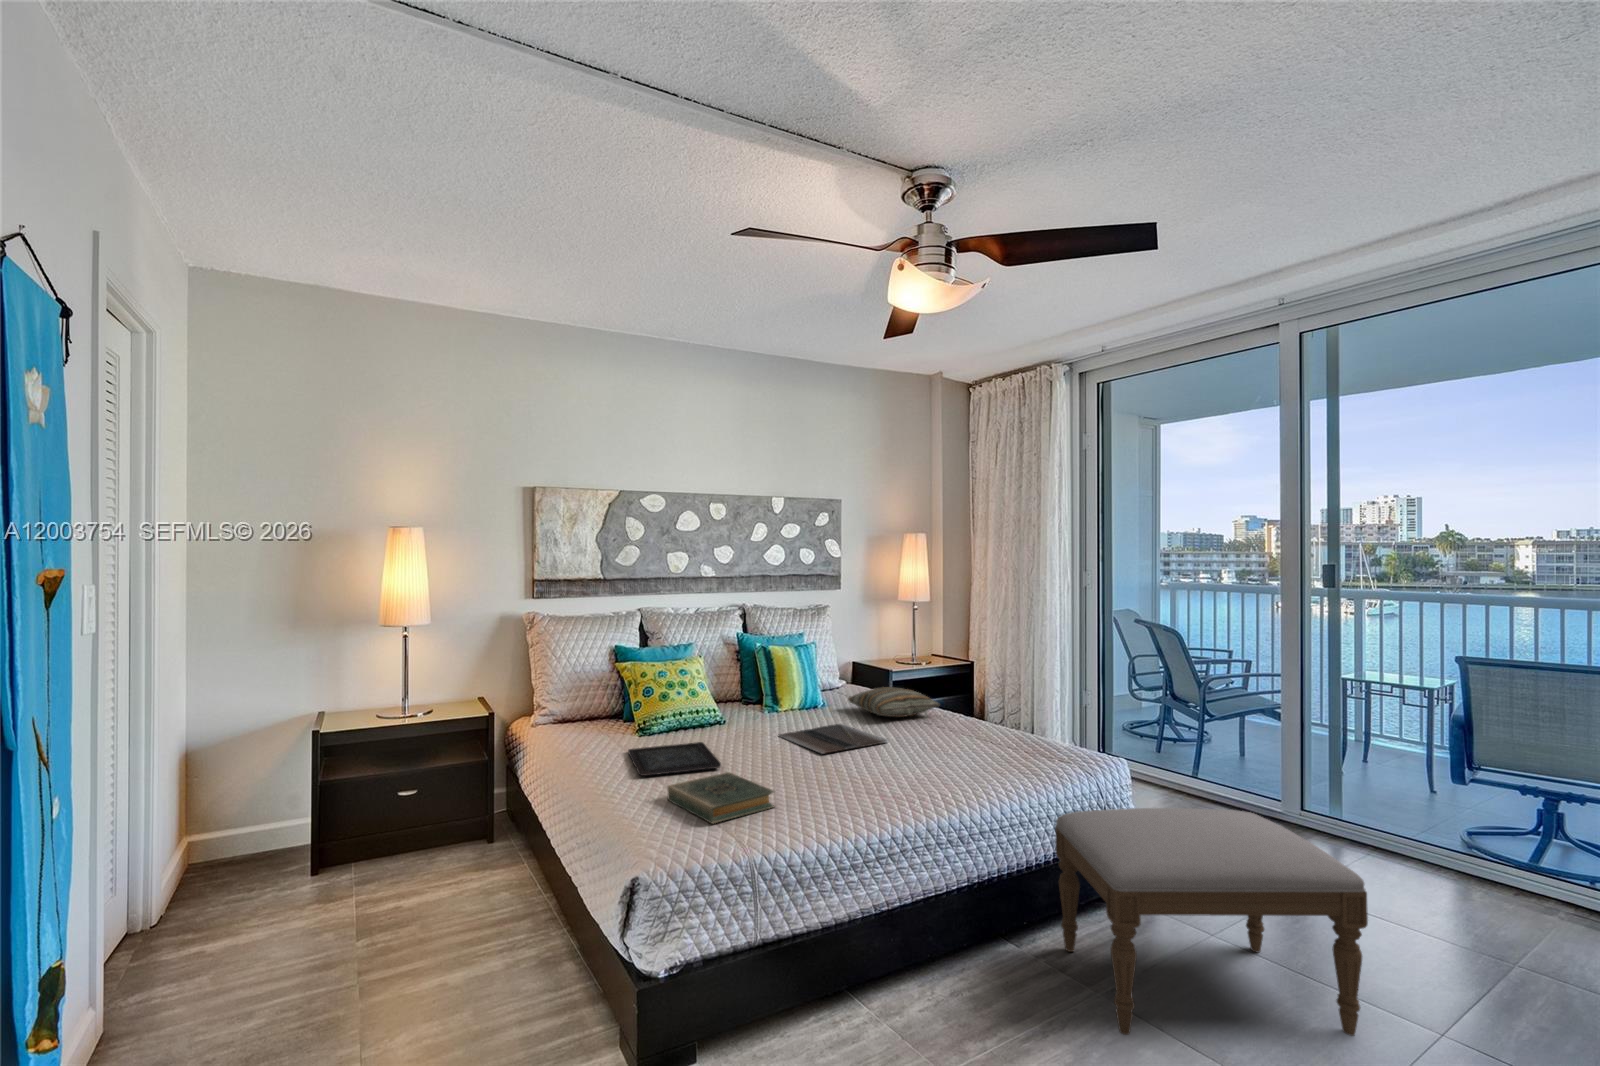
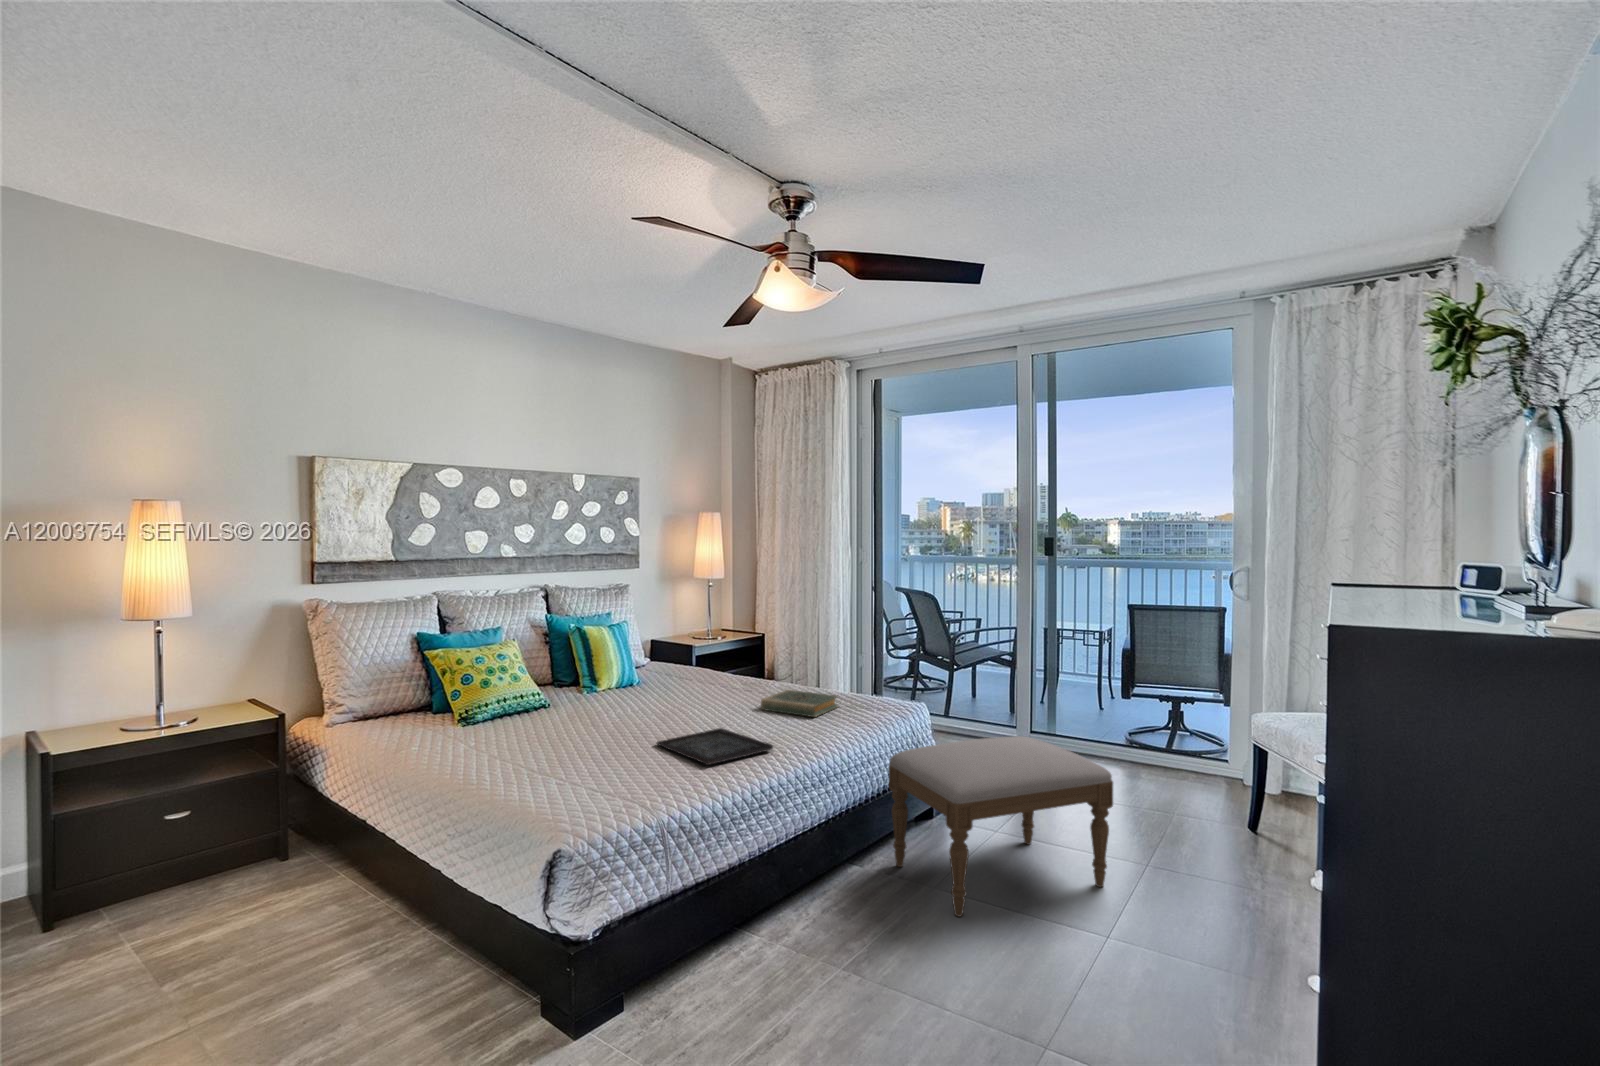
pillow: present [848,687,940,717] -> none [669,661,759,688]
laptop: present [778,724,888,754] -> none [615,698,725,726]
tray: present [628,742,721,776] -> present [656,728,773,765]
hardback book: present [668,772,774,823] -> present [761,690,838,717]

